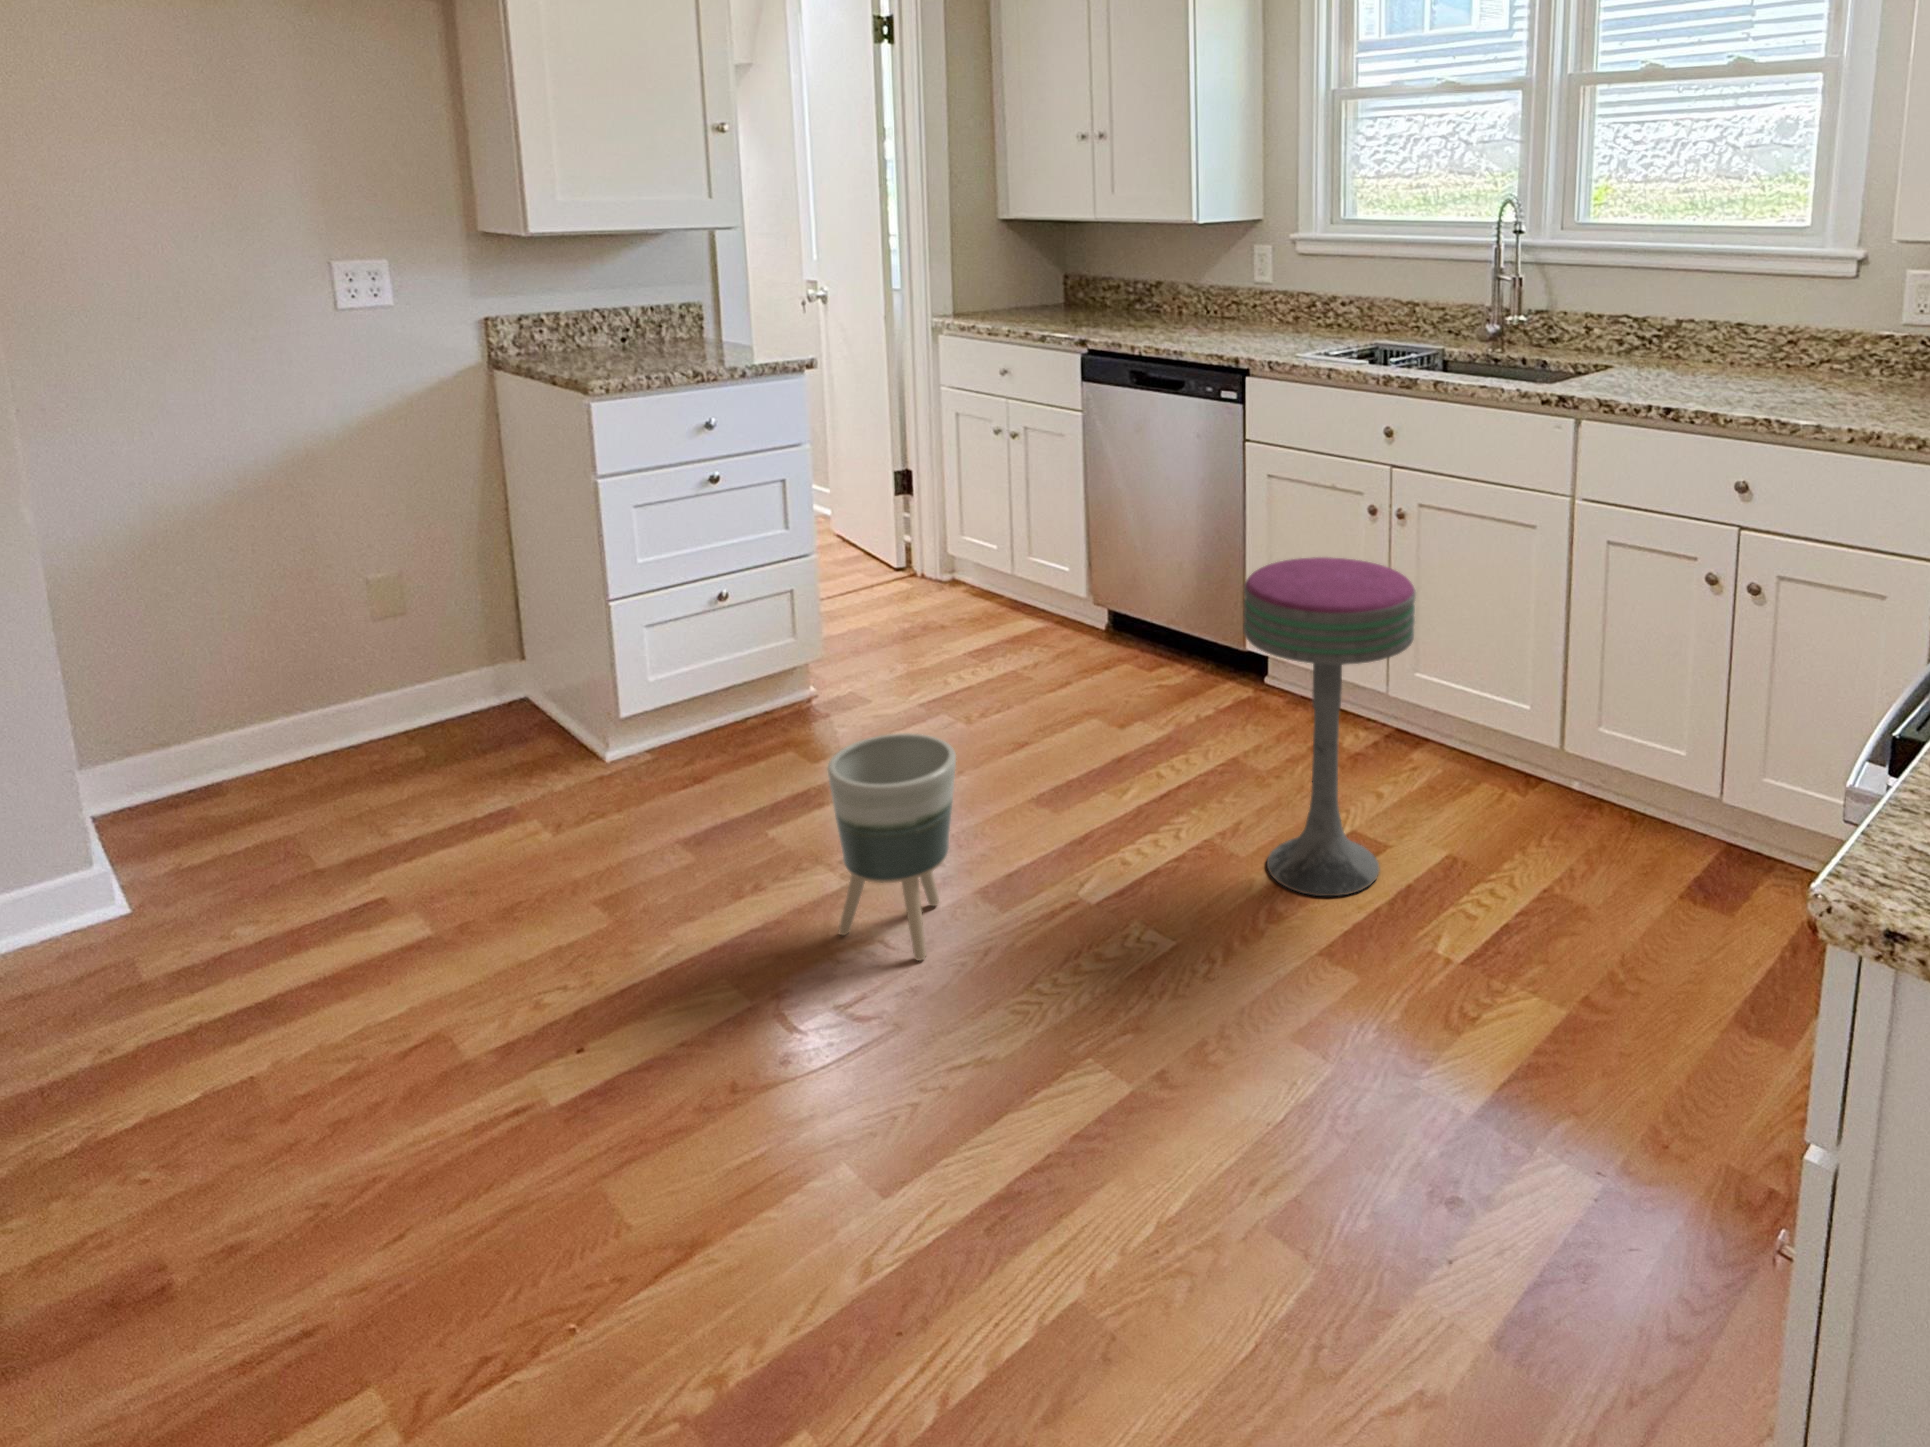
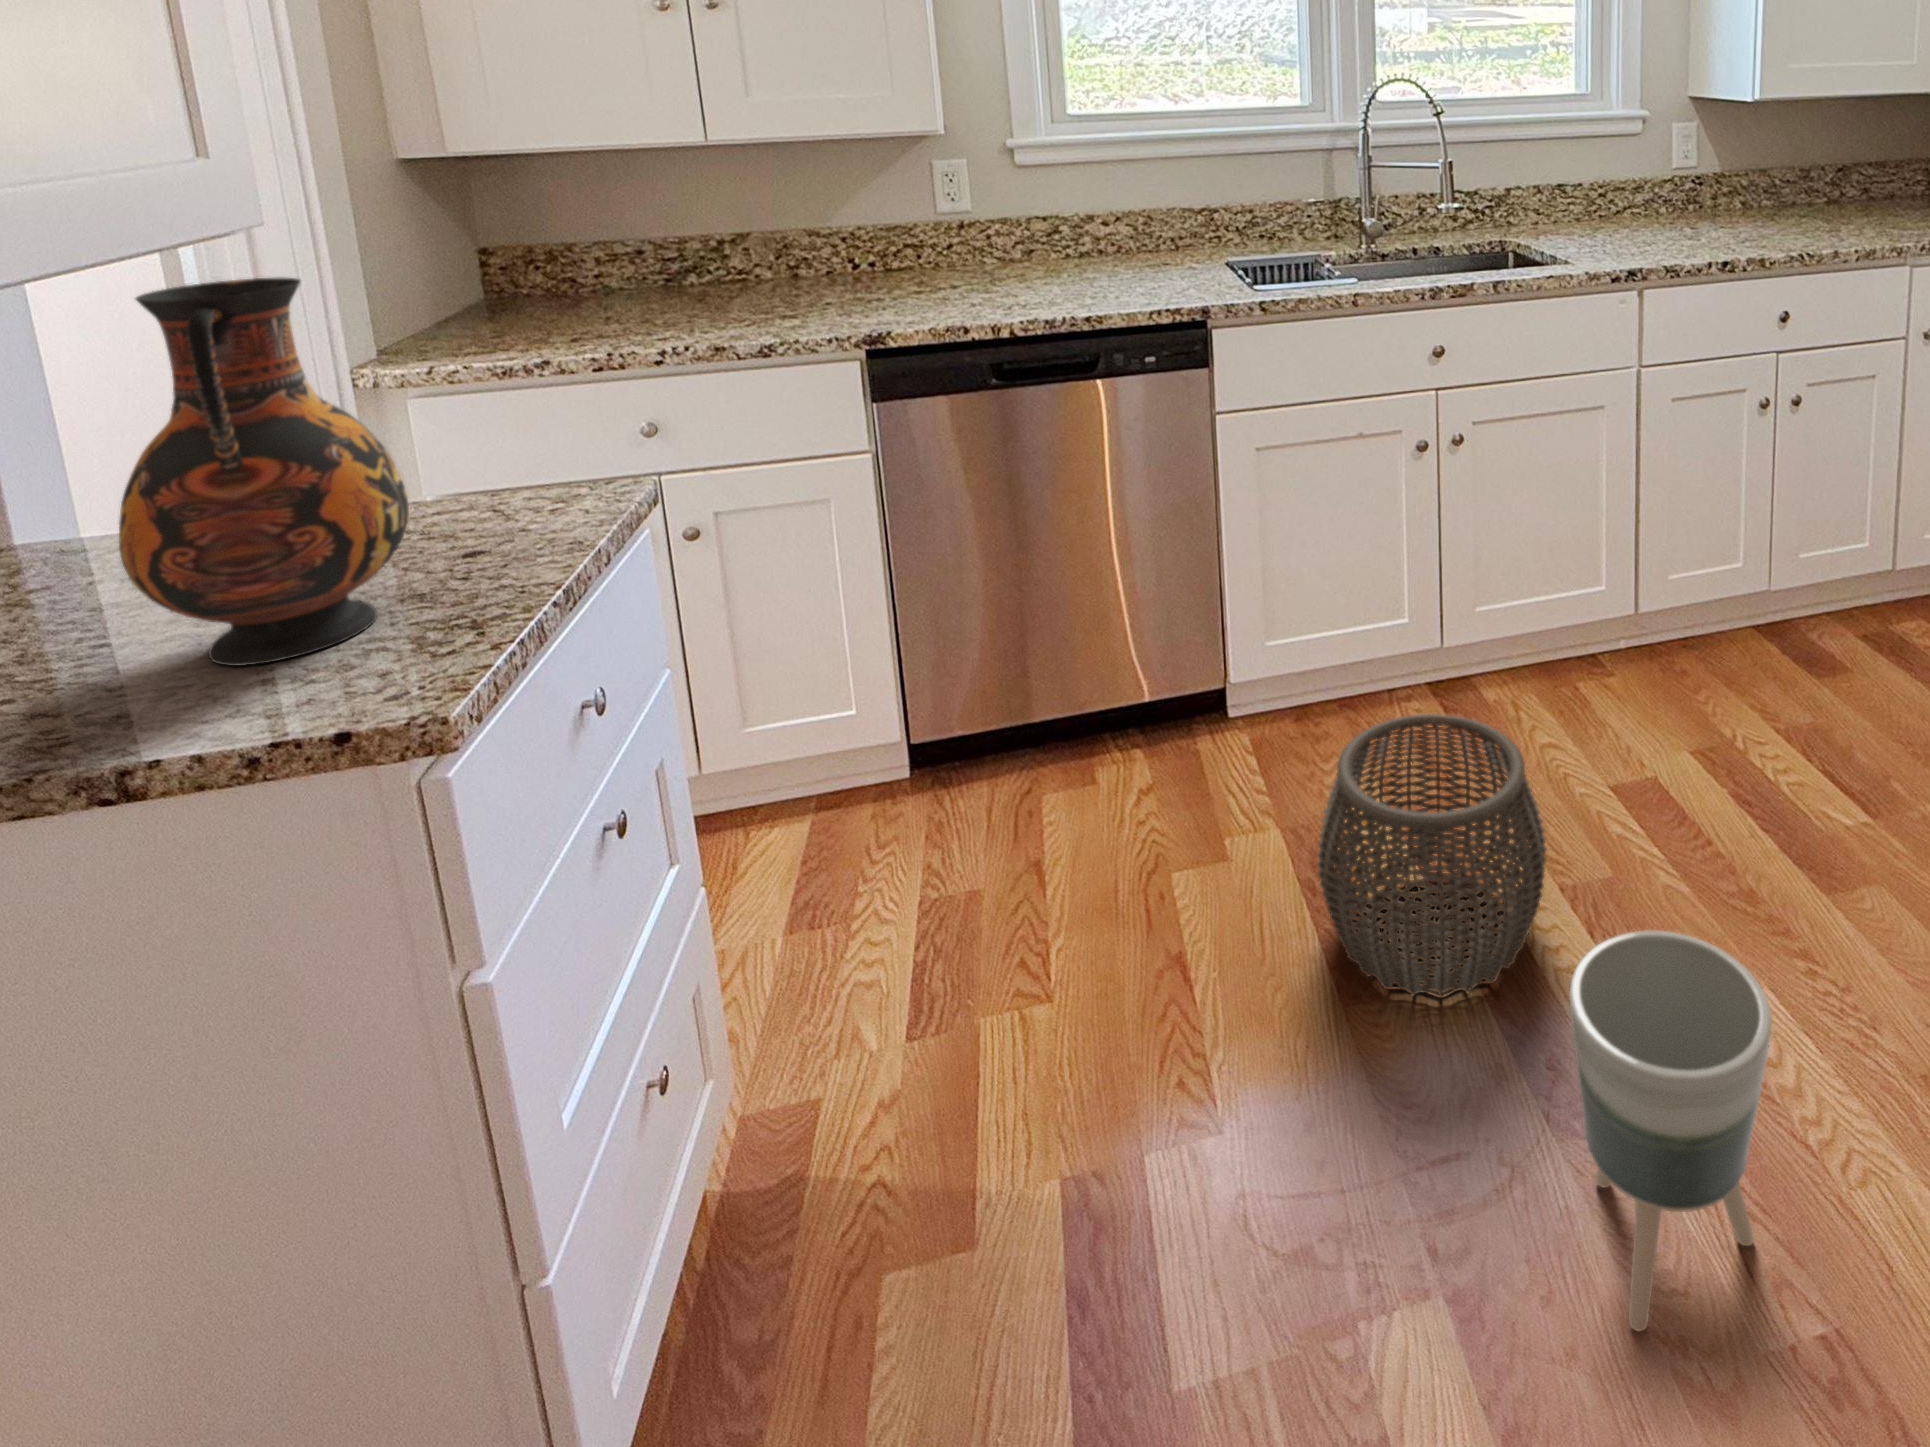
vase: none [600,234,682,365] -> present [119,277,409,666]
bar stool: present [1243,557,1416,896] -> none [1591,480,1789,861]
woven basket: none [1016,652,1180,837] -> present [1317,714,1547,998]

